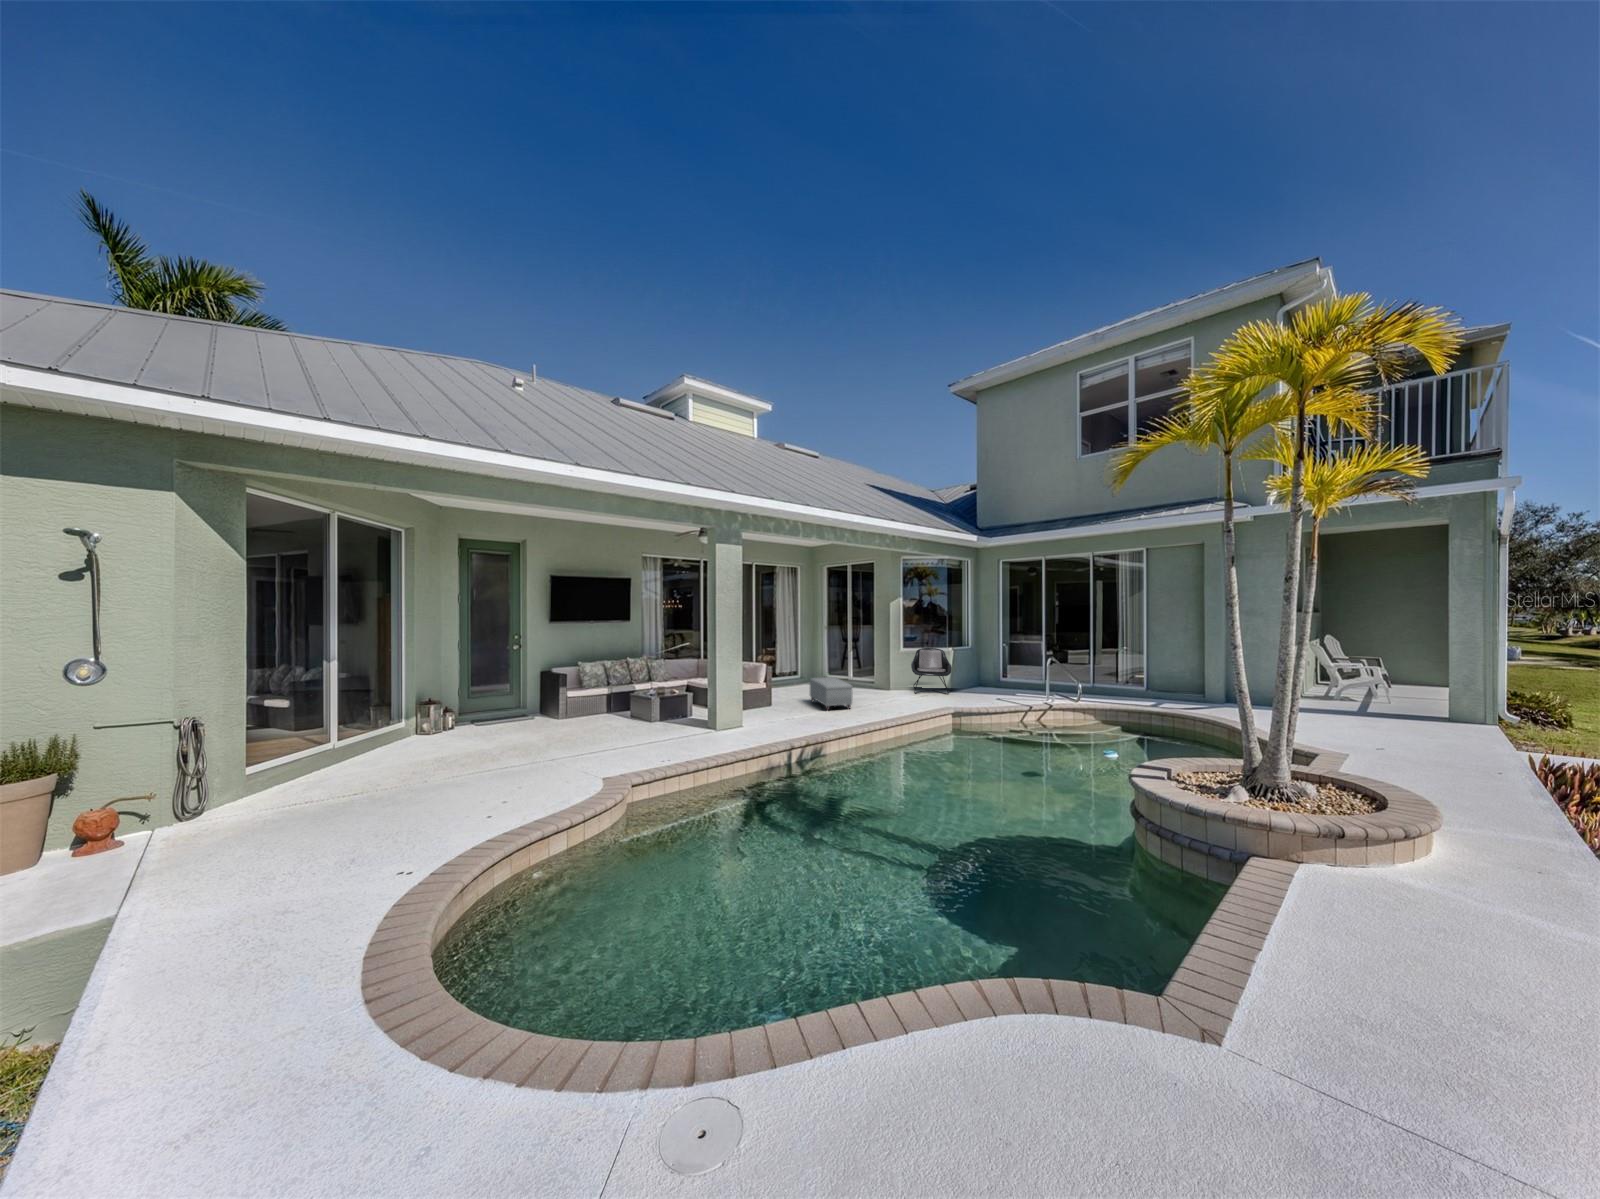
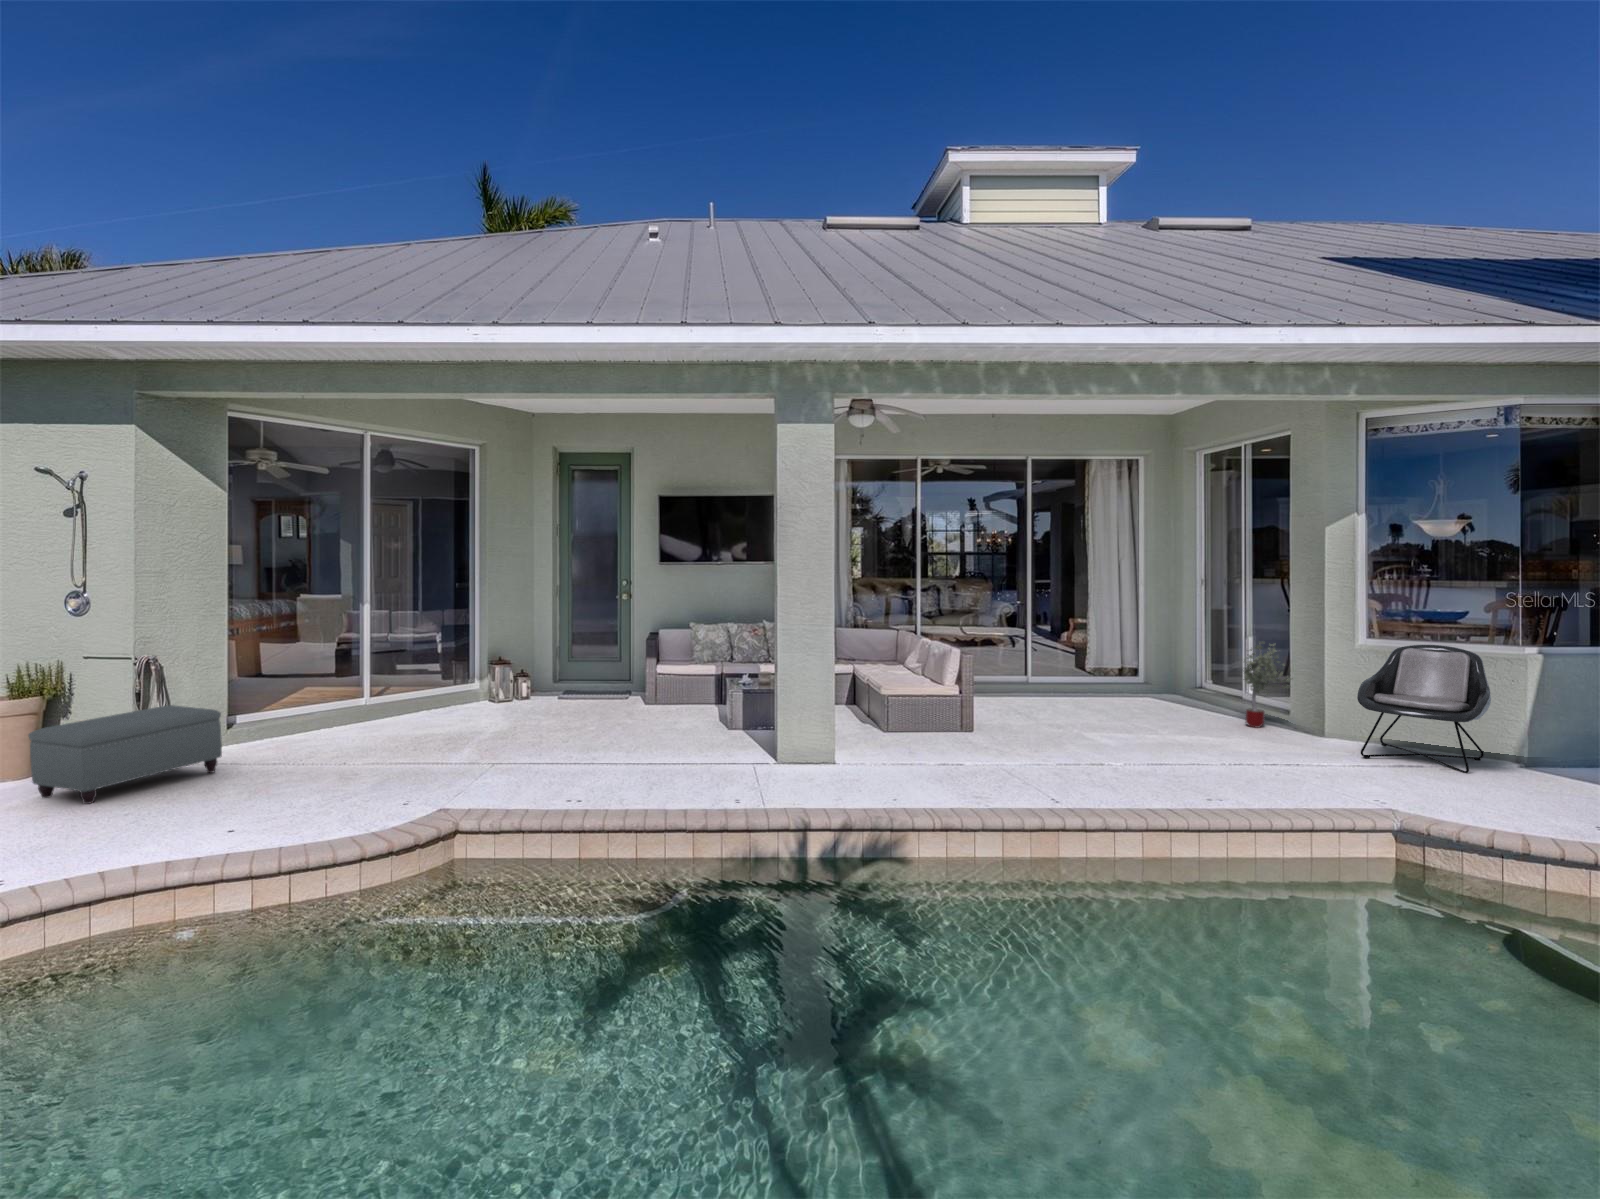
potted tree: none [857,650,879,687] -> present [1244,641,1293,728]
ottoman: present [810,677,853,711] -> present [29,705,222,804]

